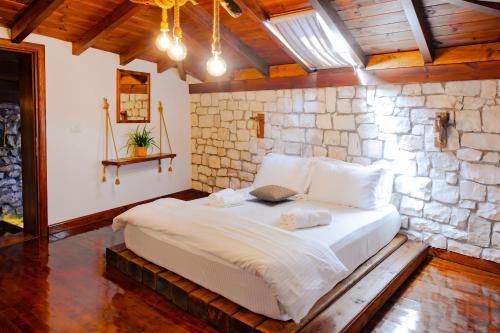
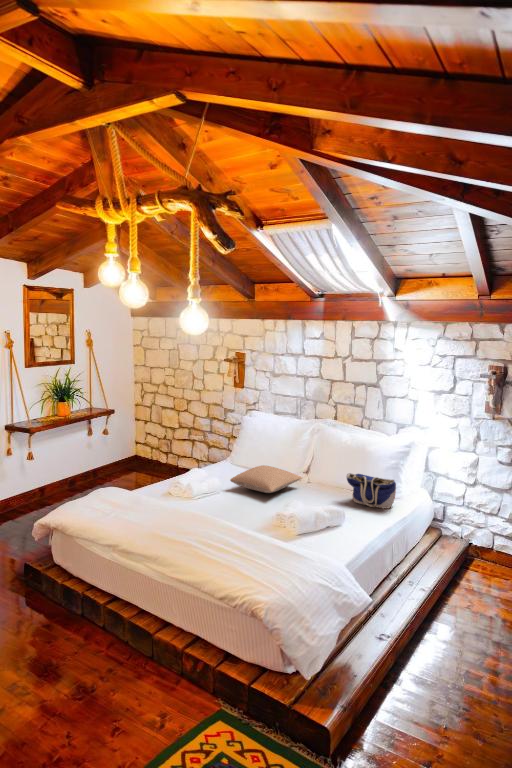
tote bag: none [328,187,362,211] -> present [346,473,396,508]

